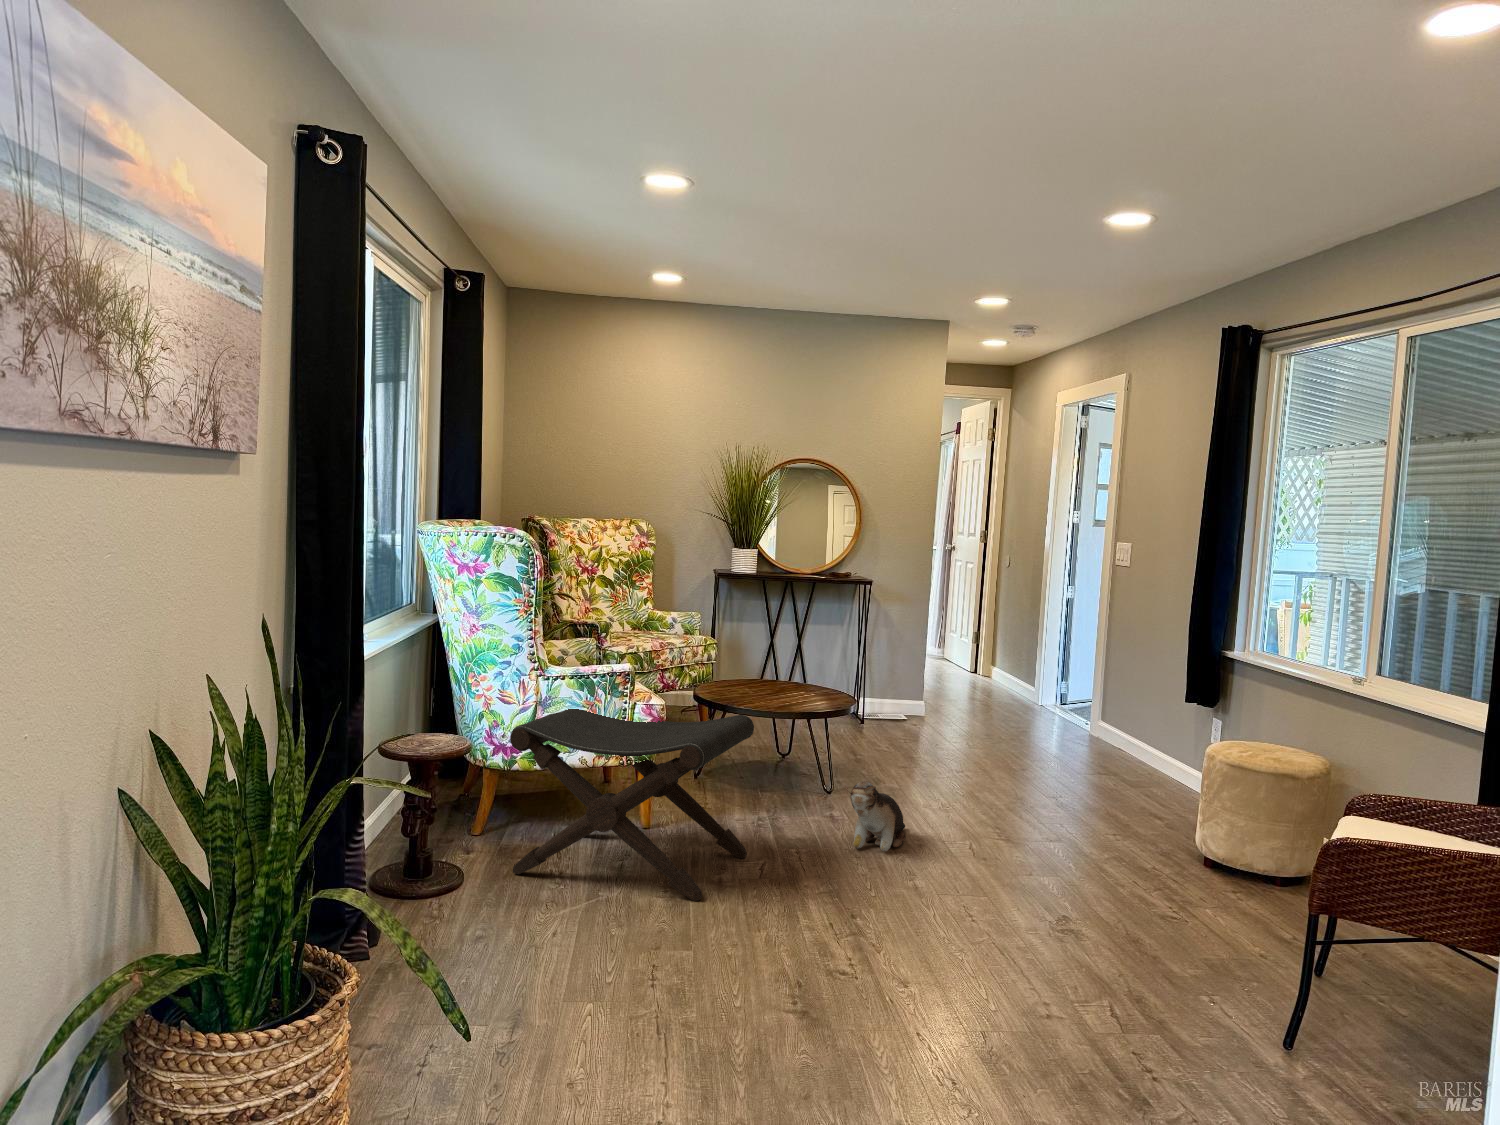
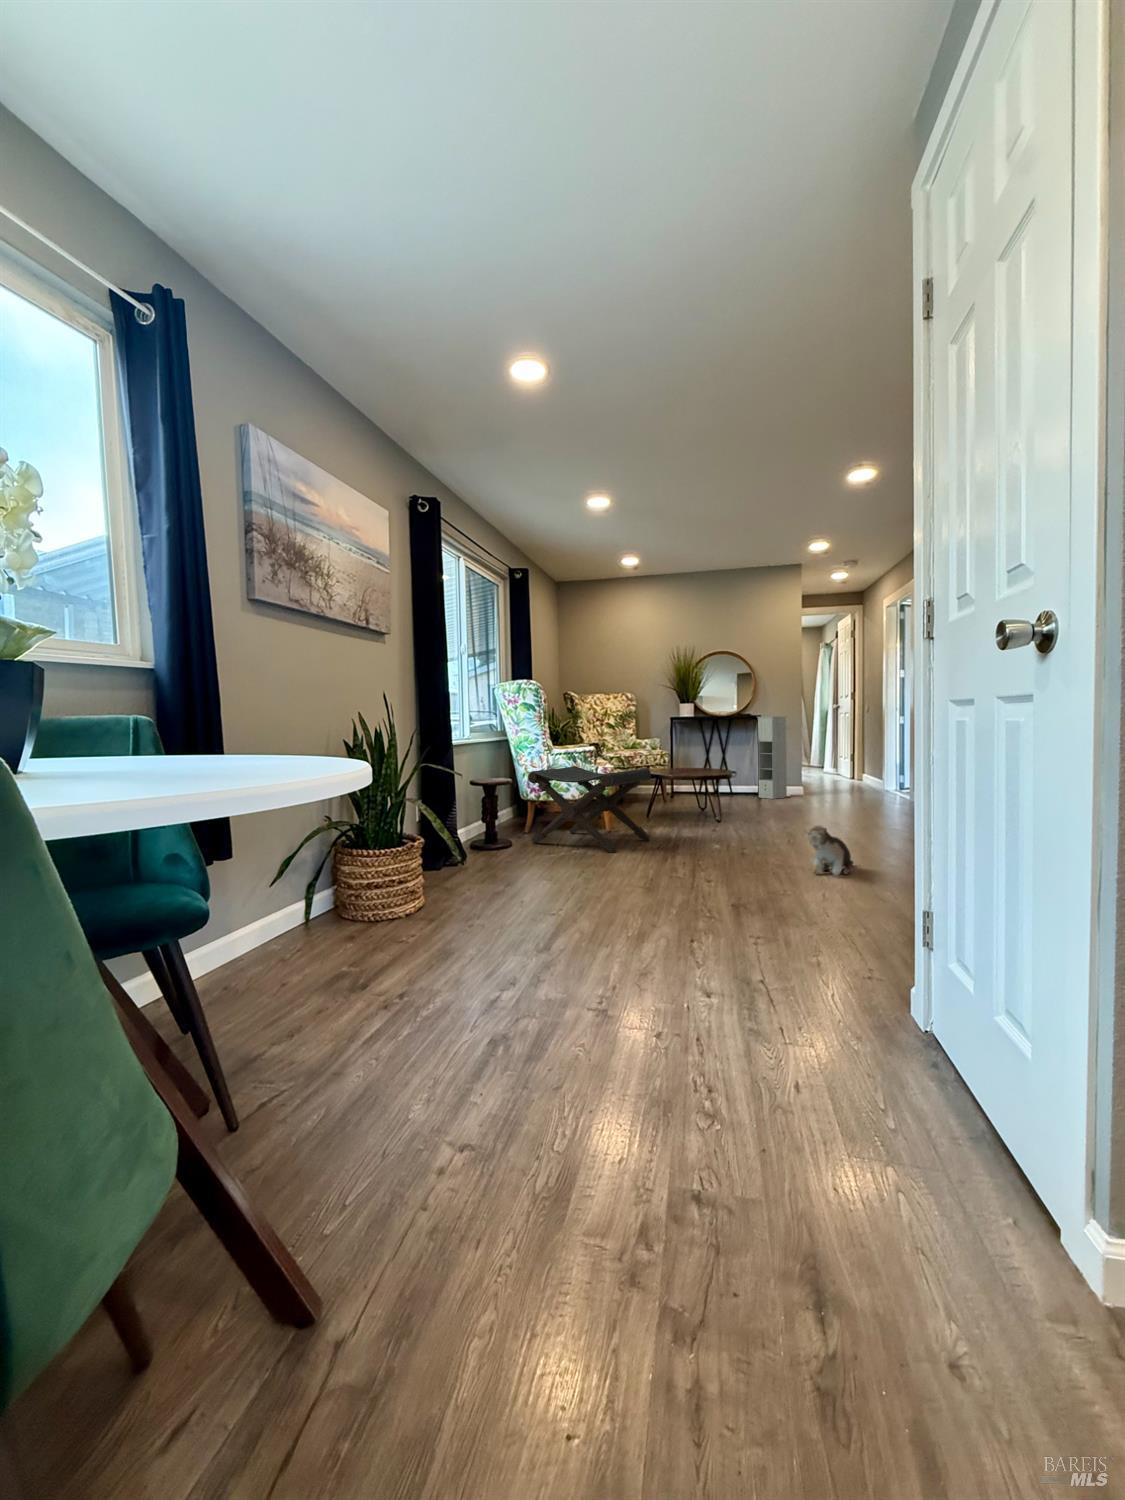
cabinet: none [864,574,916,723] -> present [757,716,787,799]
plush toy: present [844,781,905,851] -> present [806,826,853,876]

